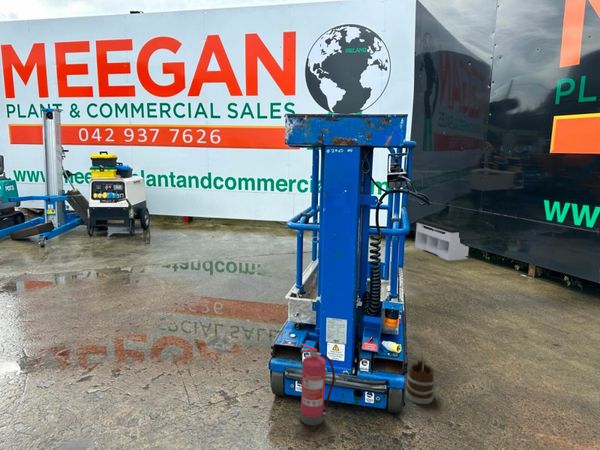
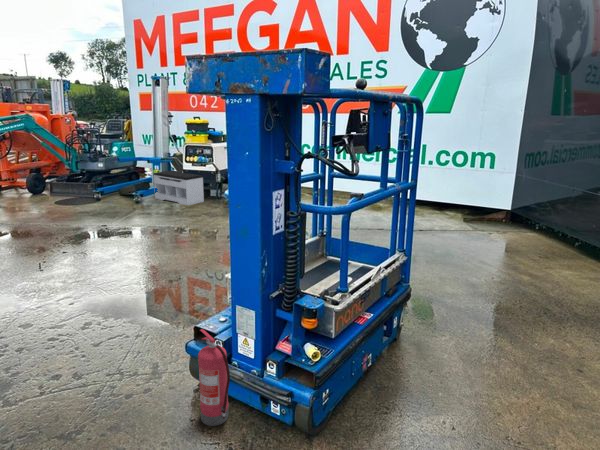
bench: present [415,220,469,260] -> present [154,171,204,205]
wooden bucket: present [405,351,434,404] -> none [349,362,385,431]

